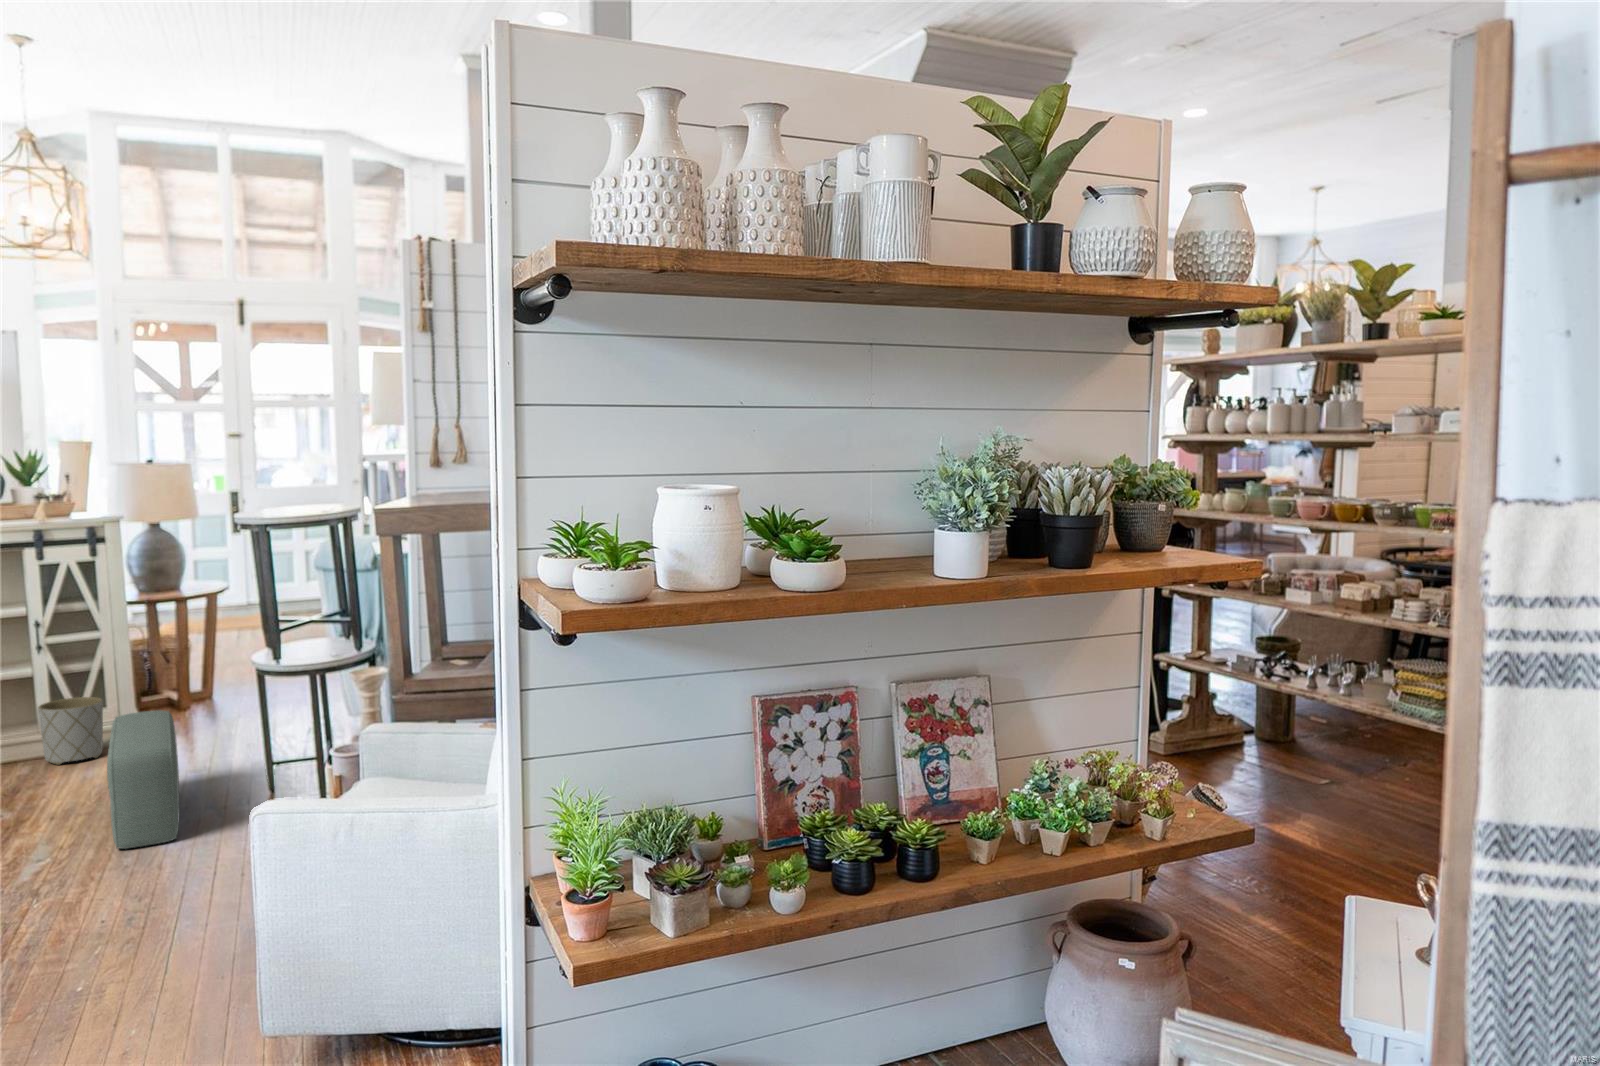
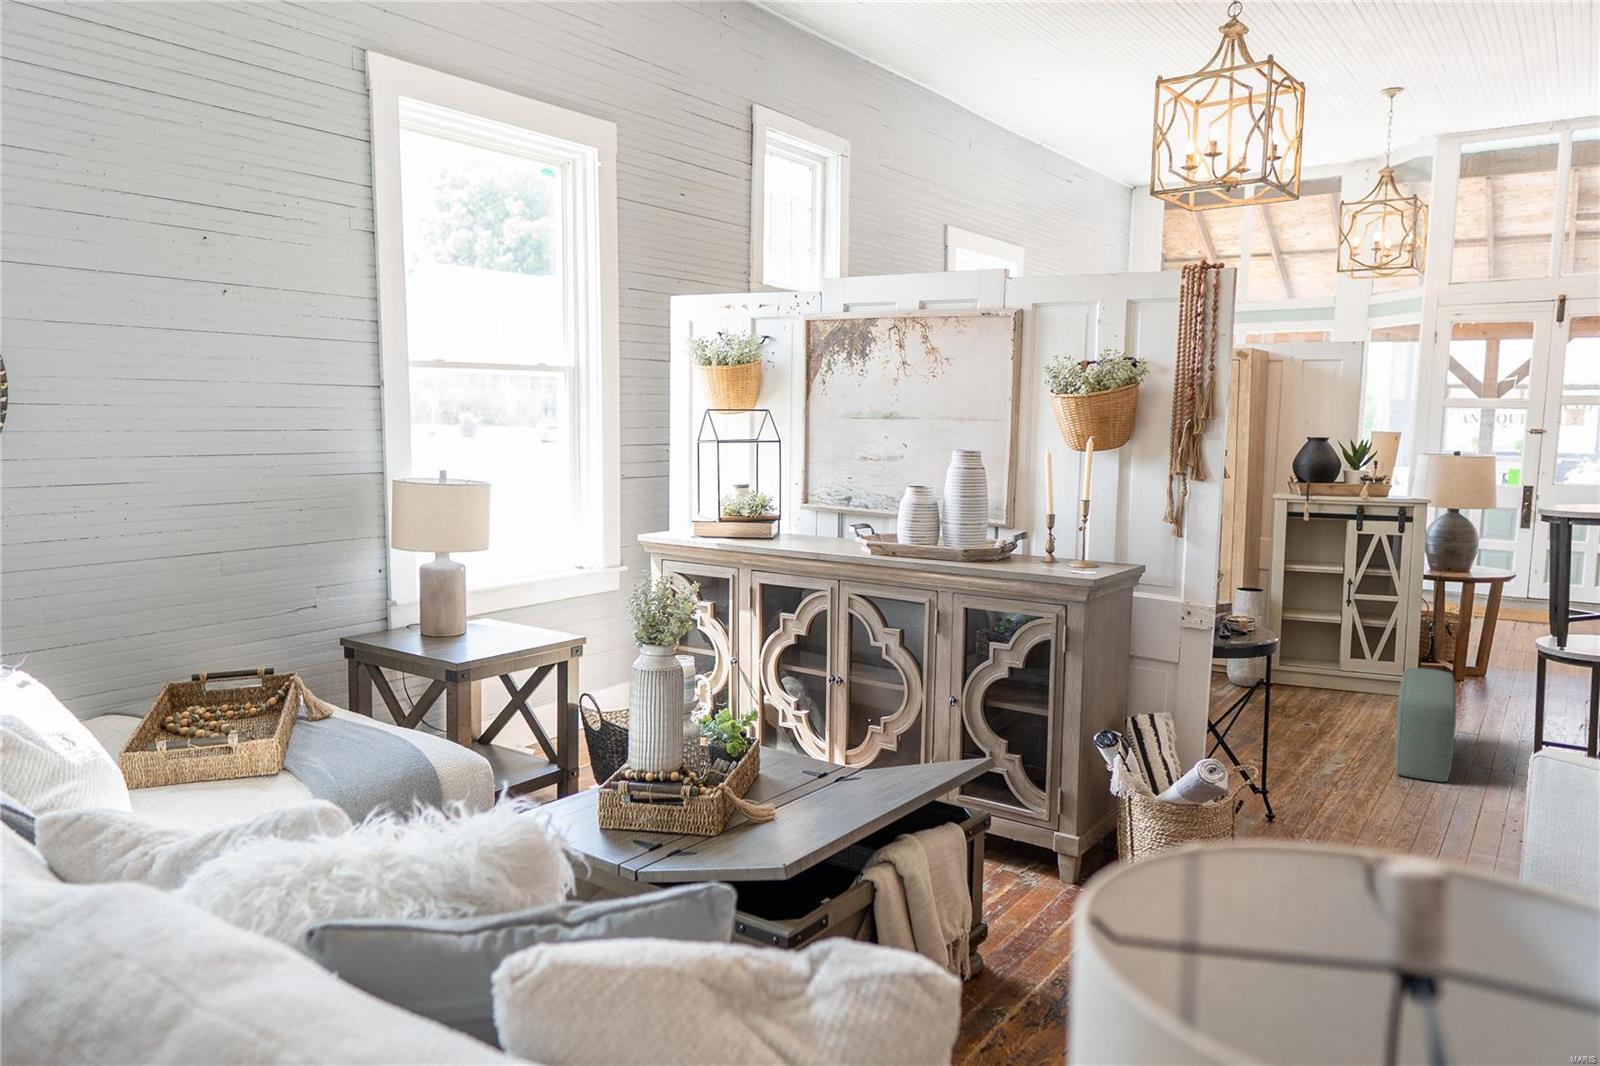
planter: present [38,697,103,765] -> none [1342,646,1393,701]

